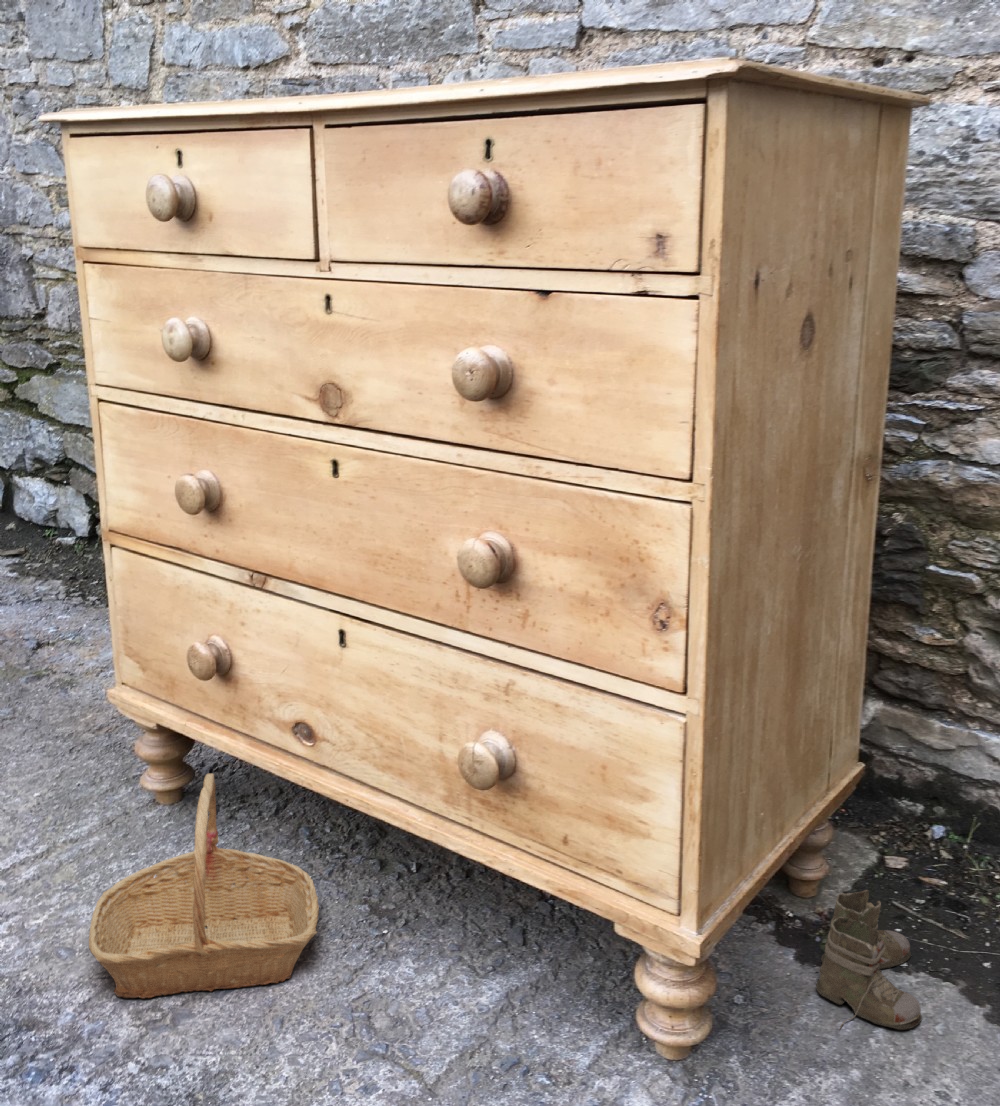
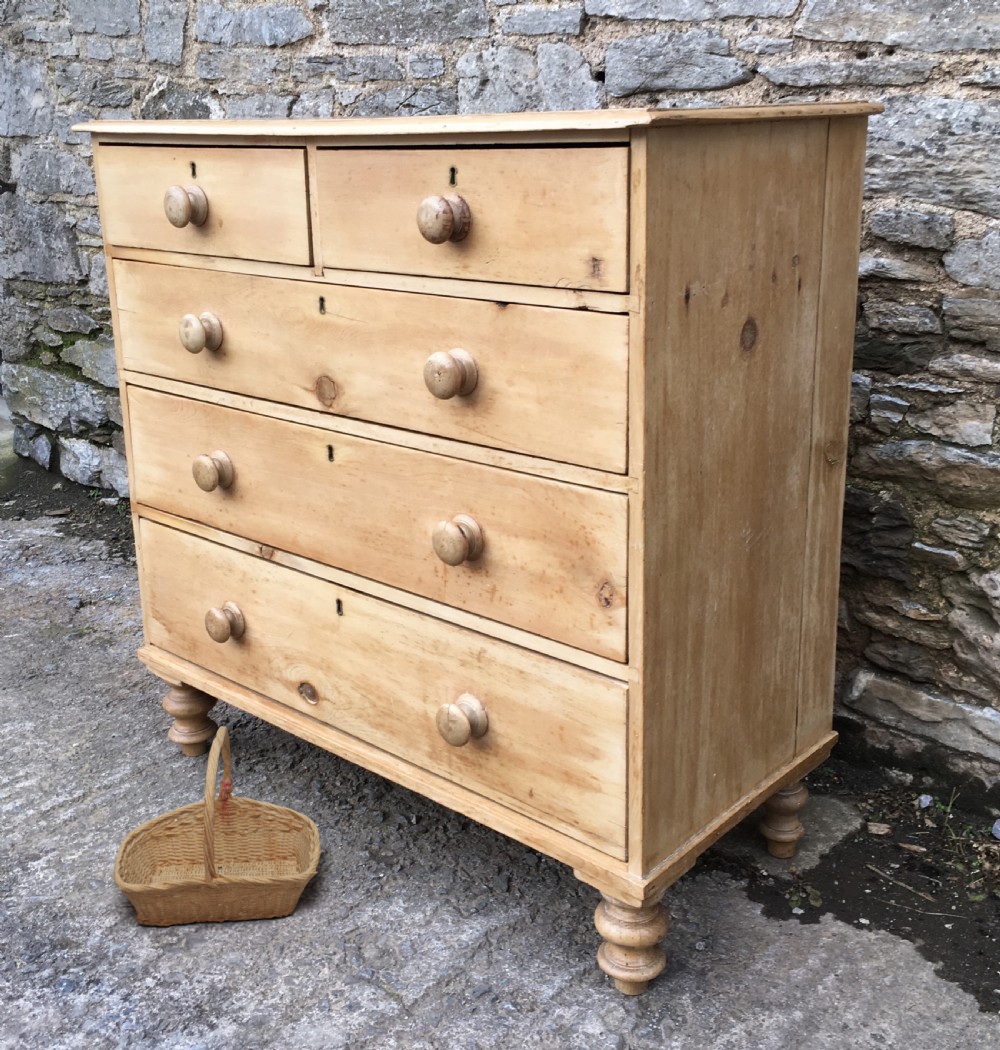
boots: present [816,890,922,1030] -> none [775,848,874,975]

